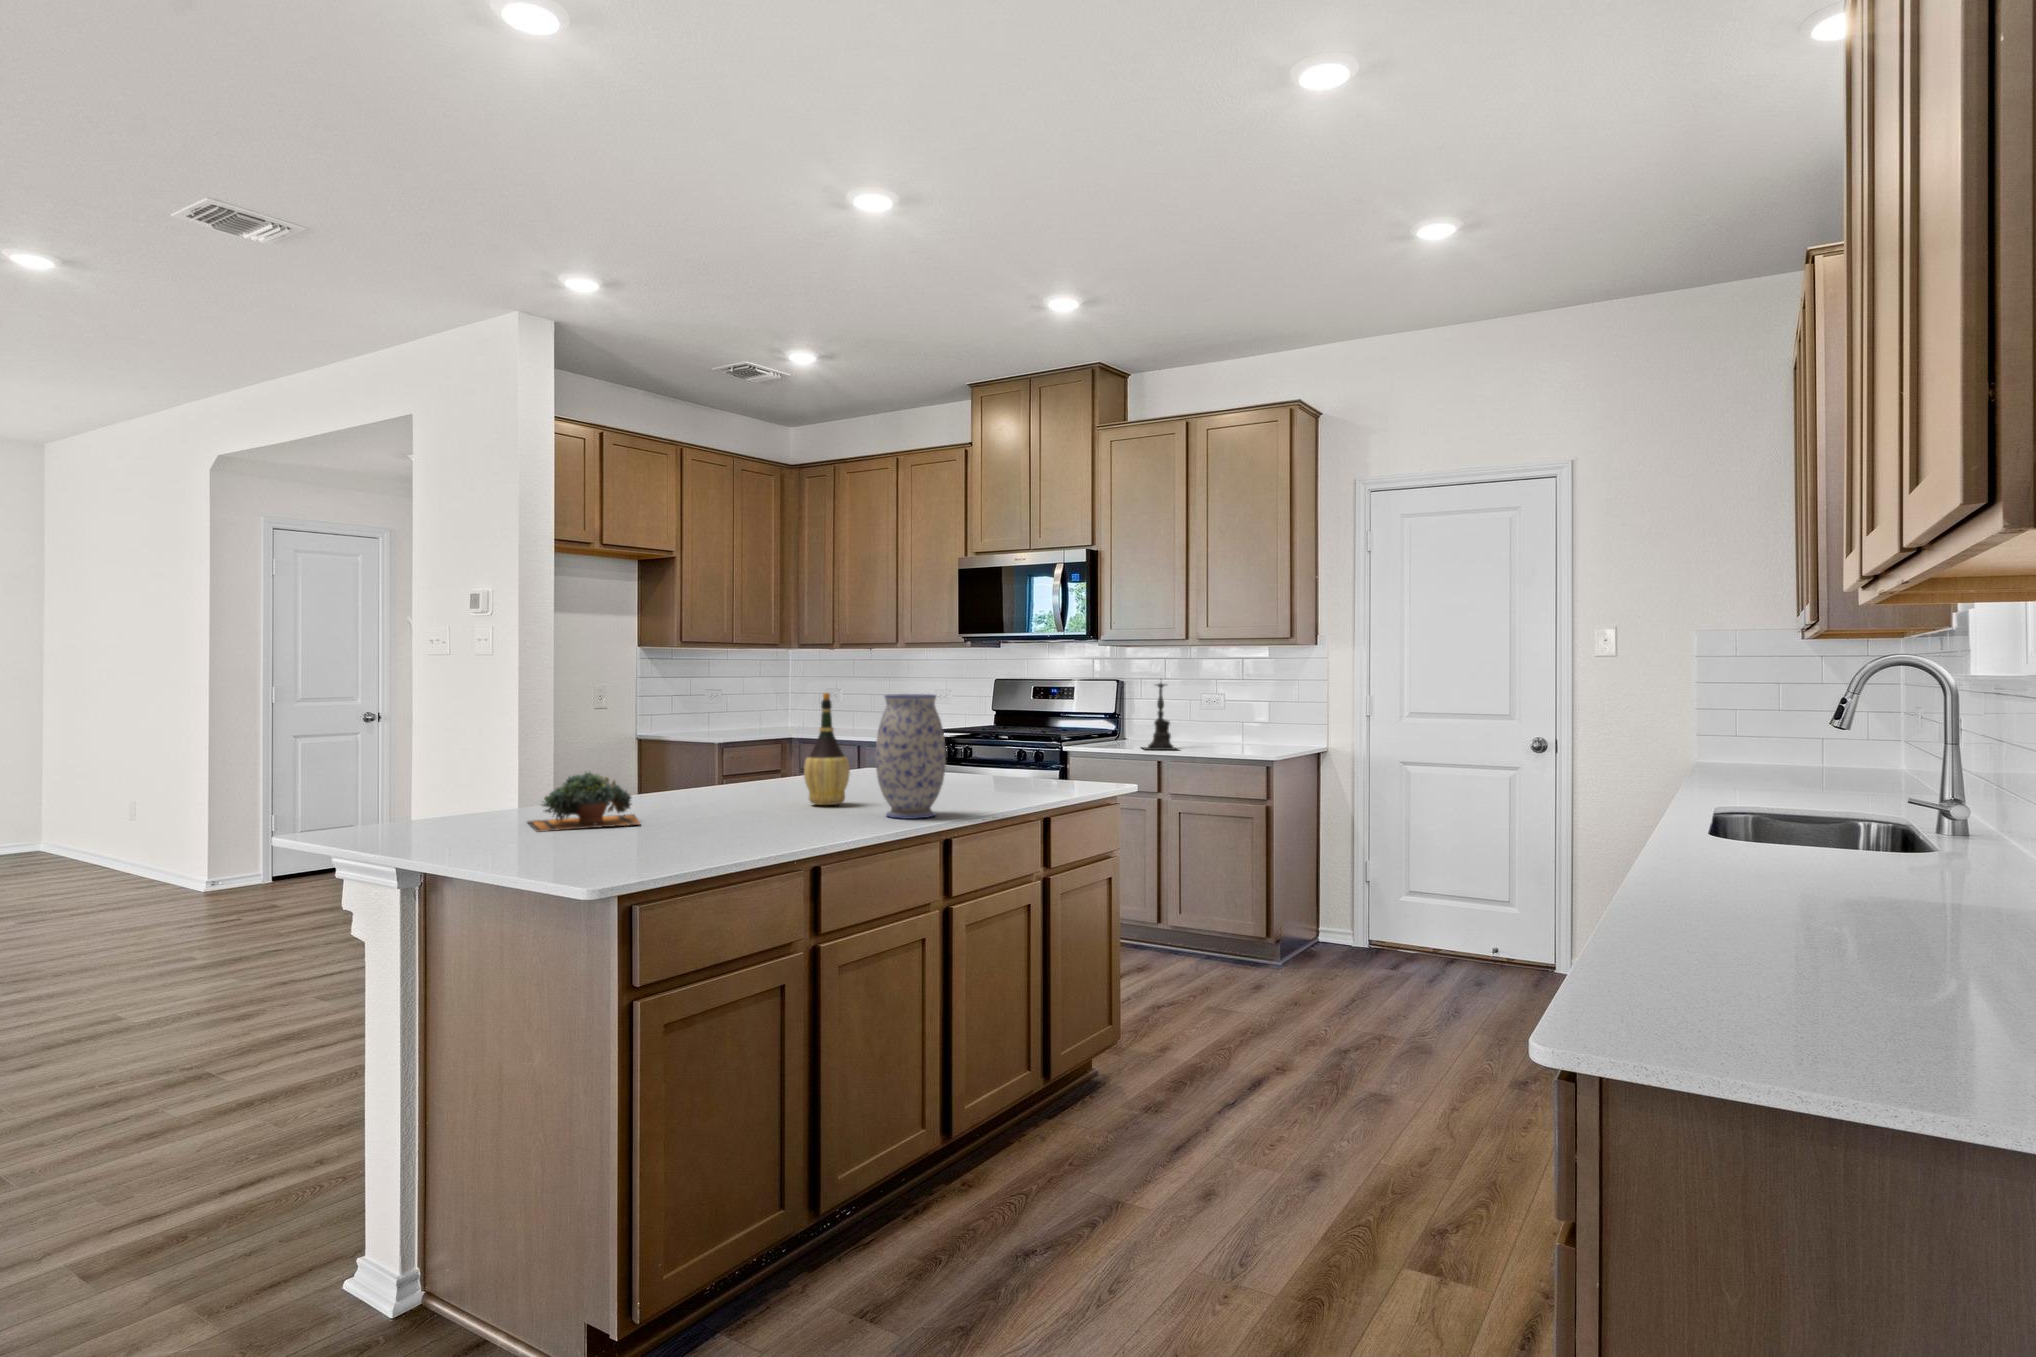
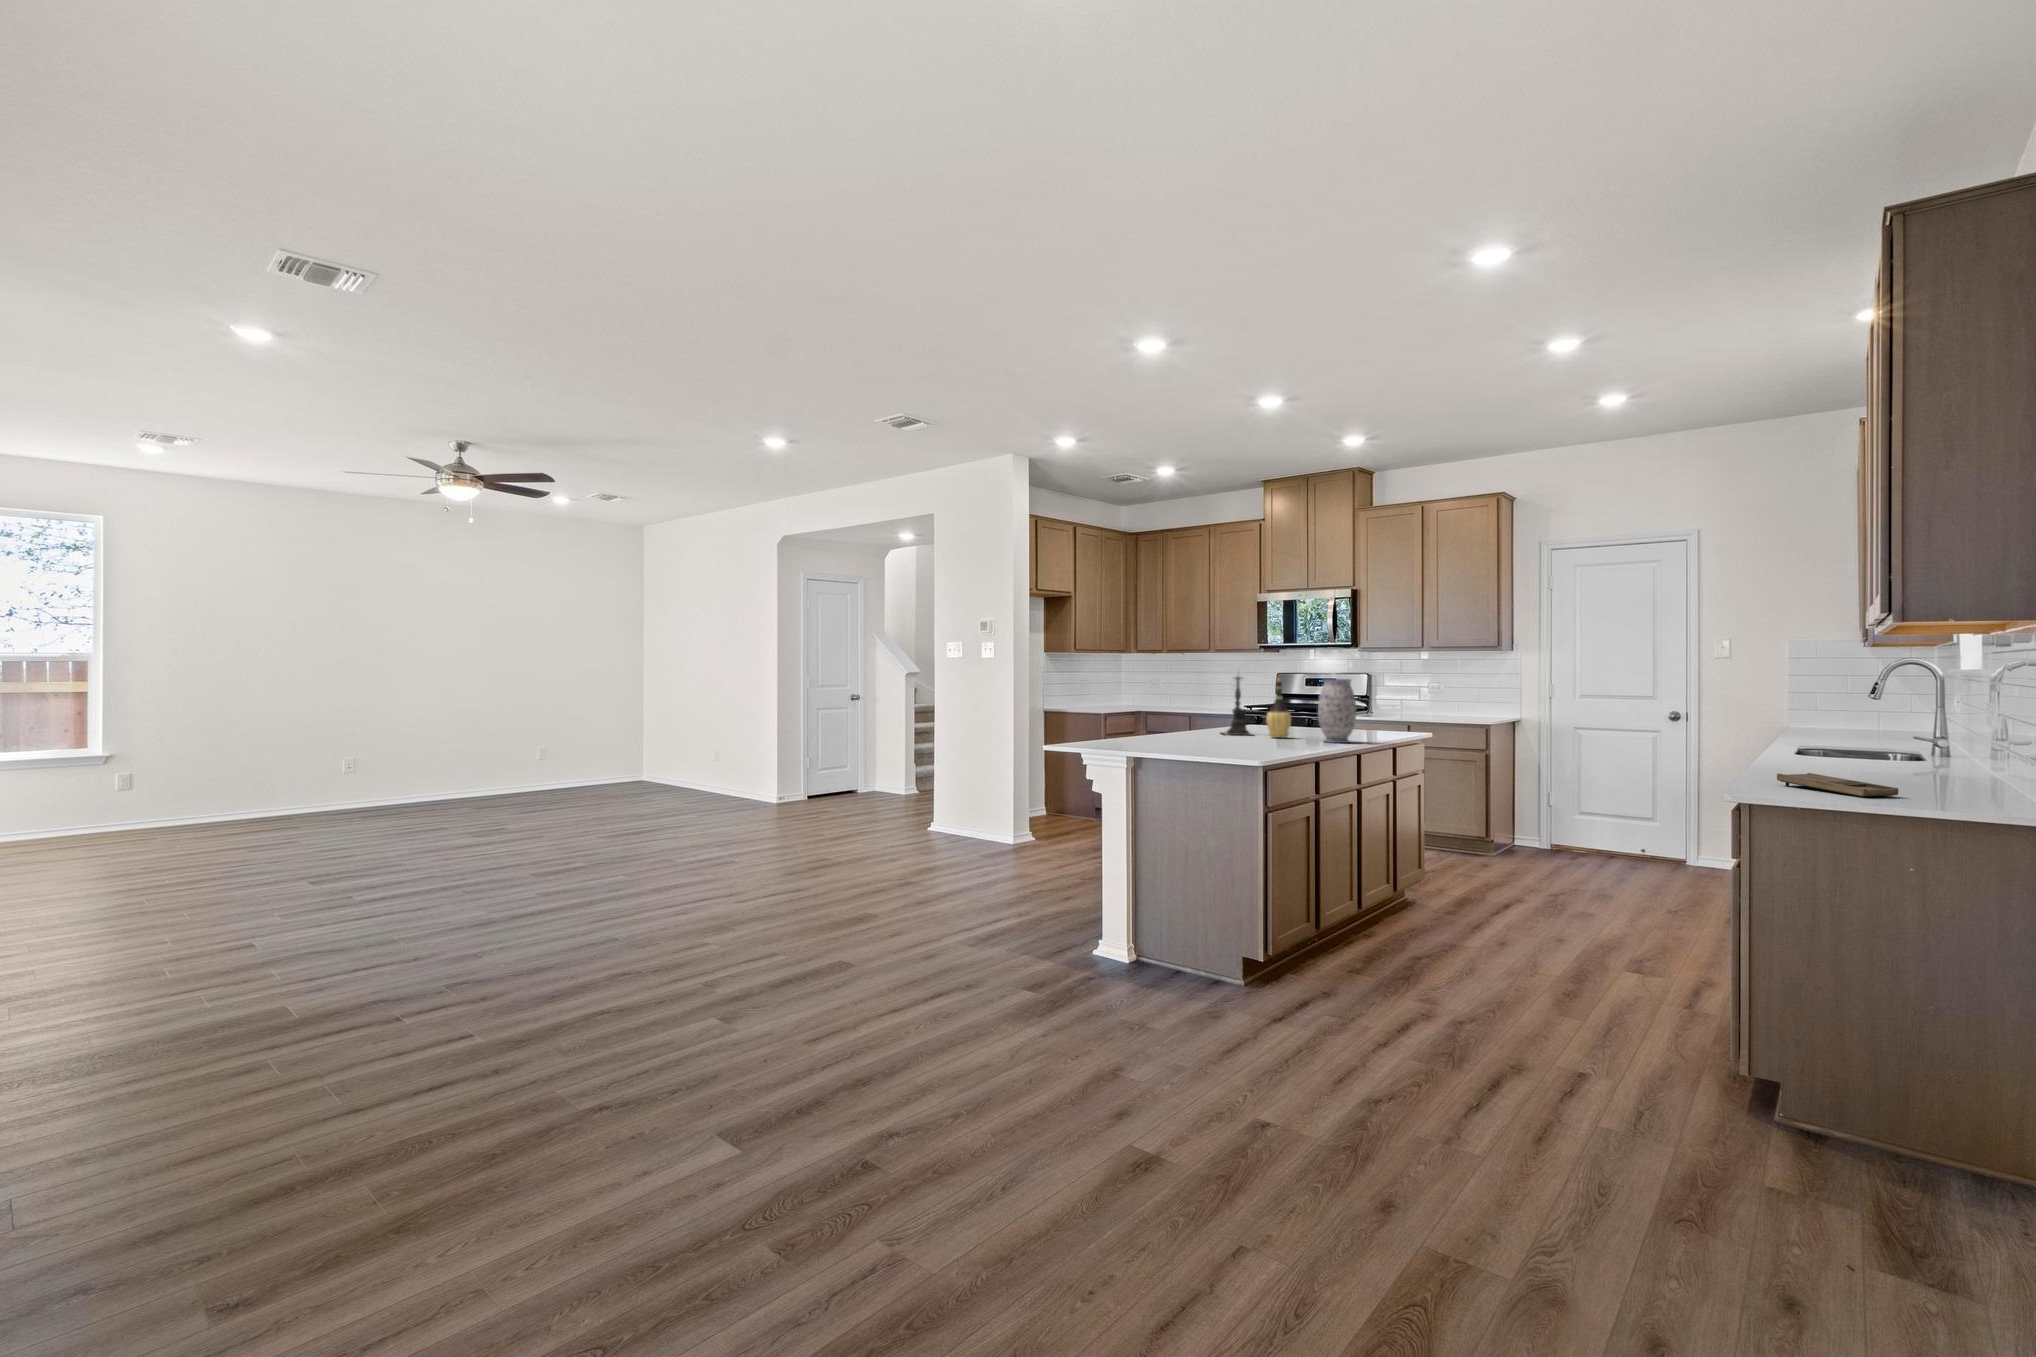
candle holder: present [1142,683,1177,750] -> present [1222,676,1251,735]
succulent plant: present [528,772,640,832] -> none [1150,715,1212,743]
tray: none [1649,943,1946,1046] -> present [1777,773,1898,797]

